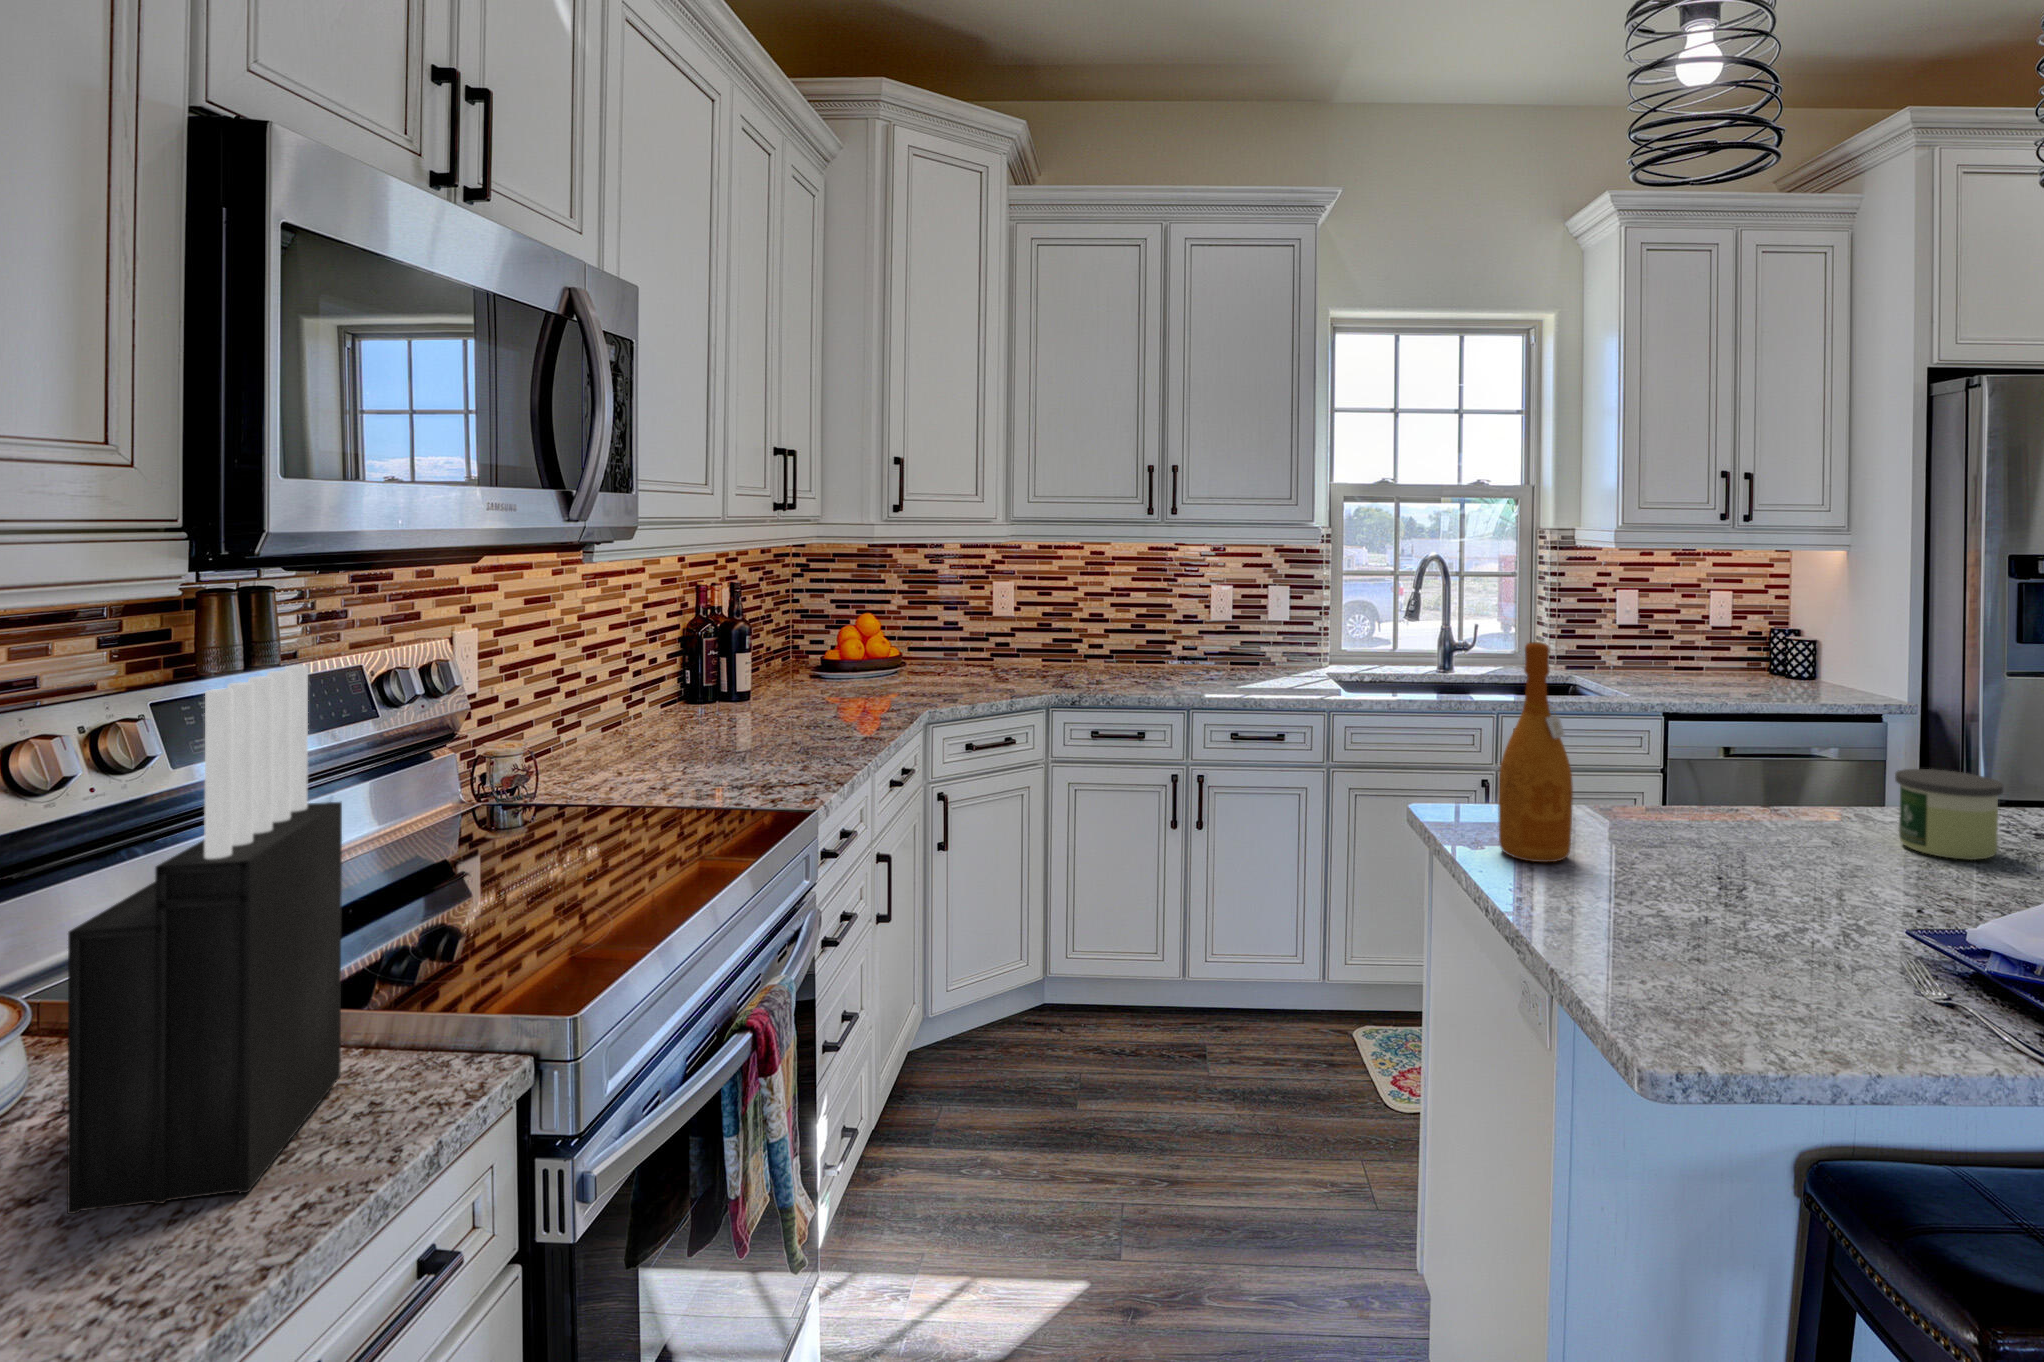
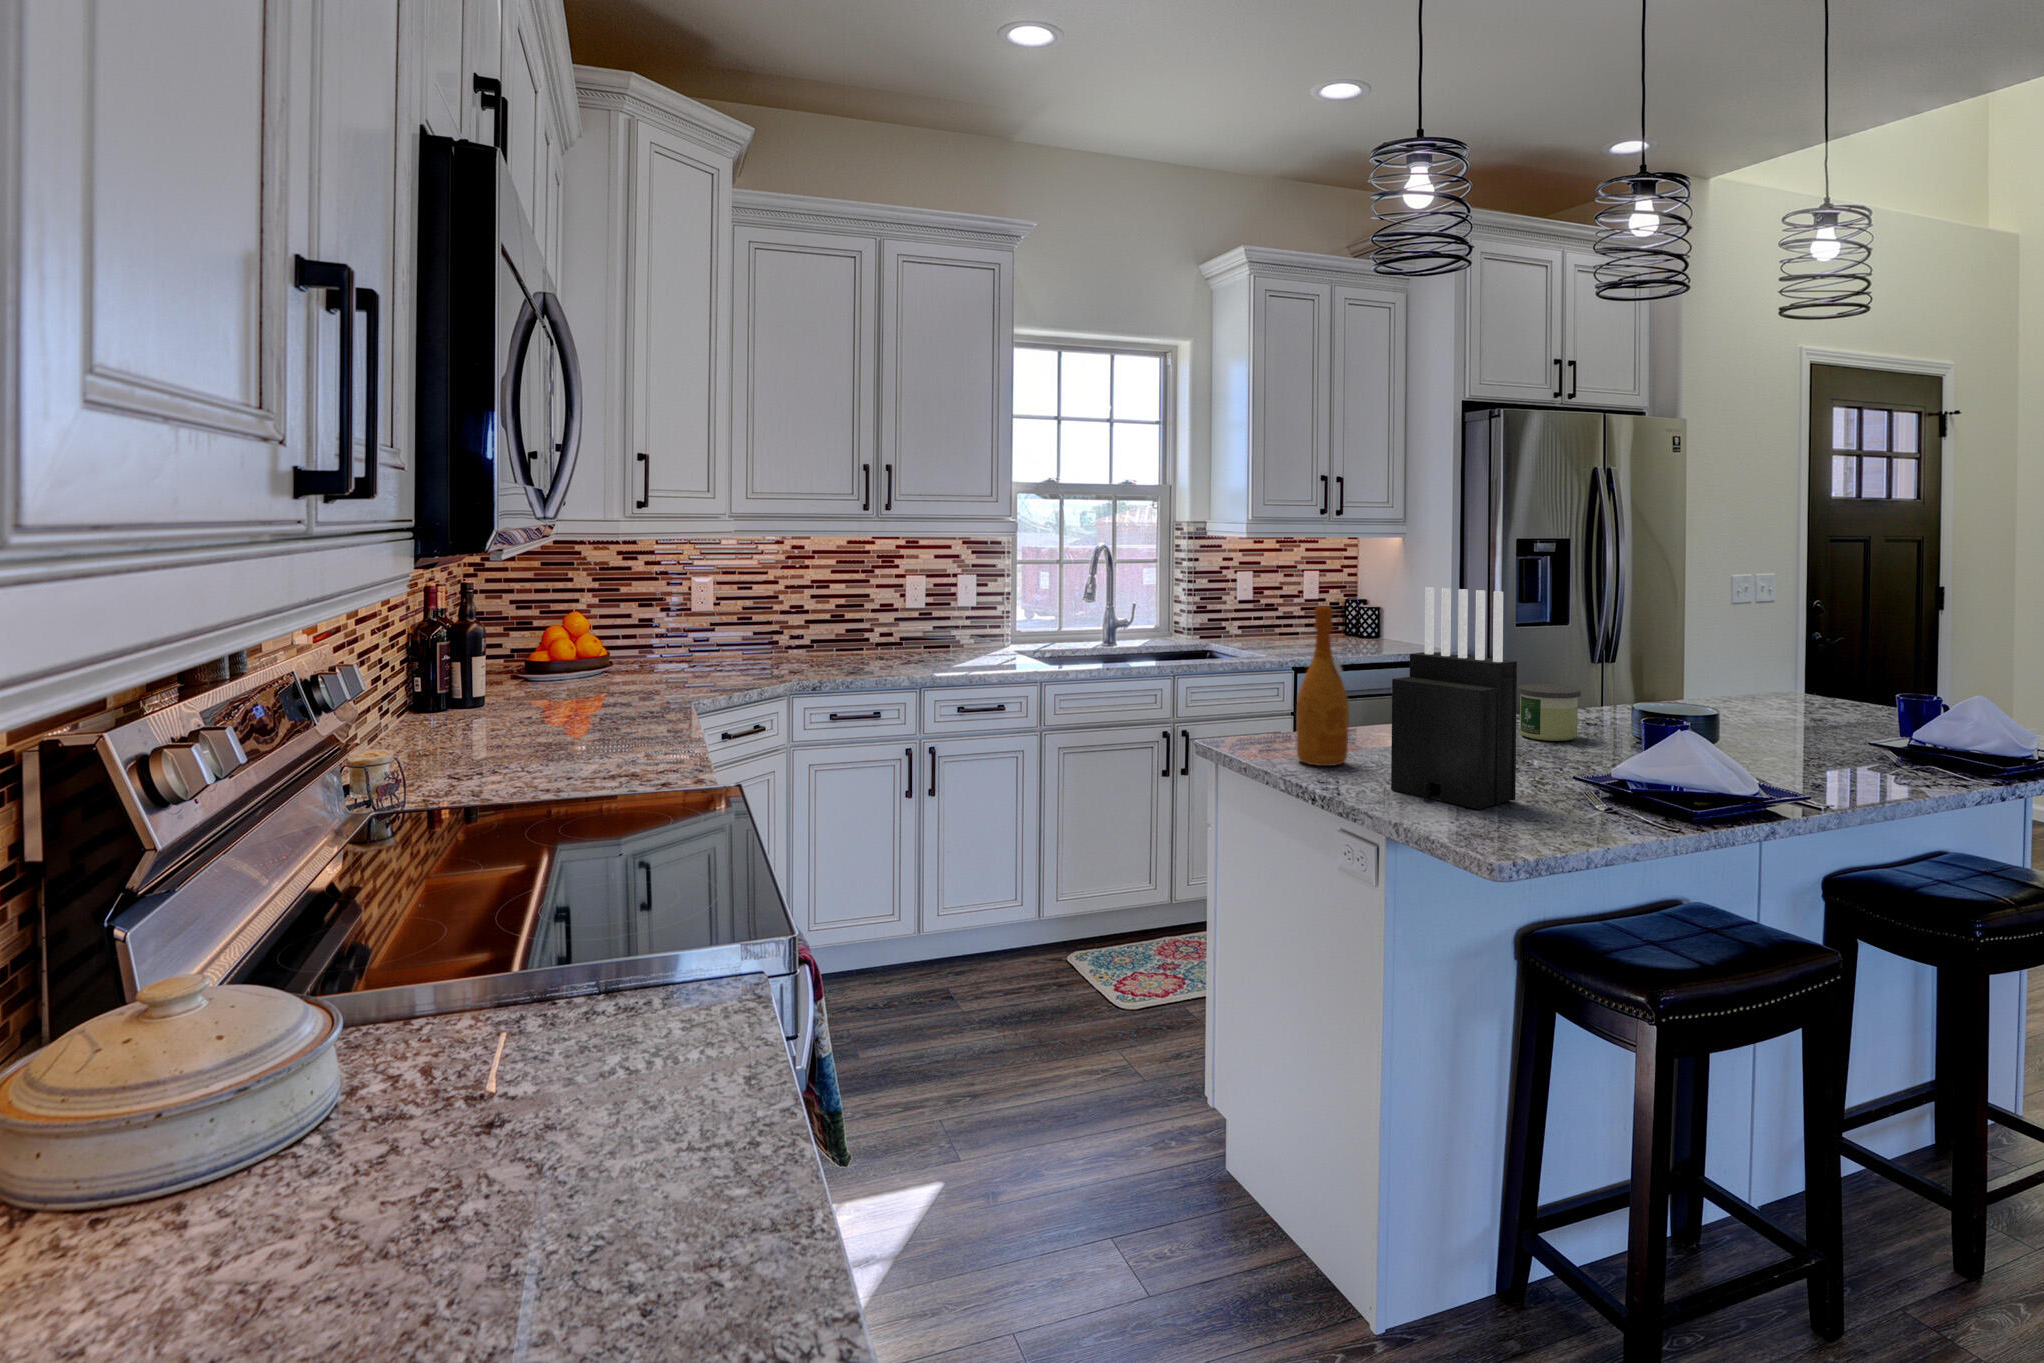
knife block: present [67,665,342,1214] -> present [1391,587,1517,809]

